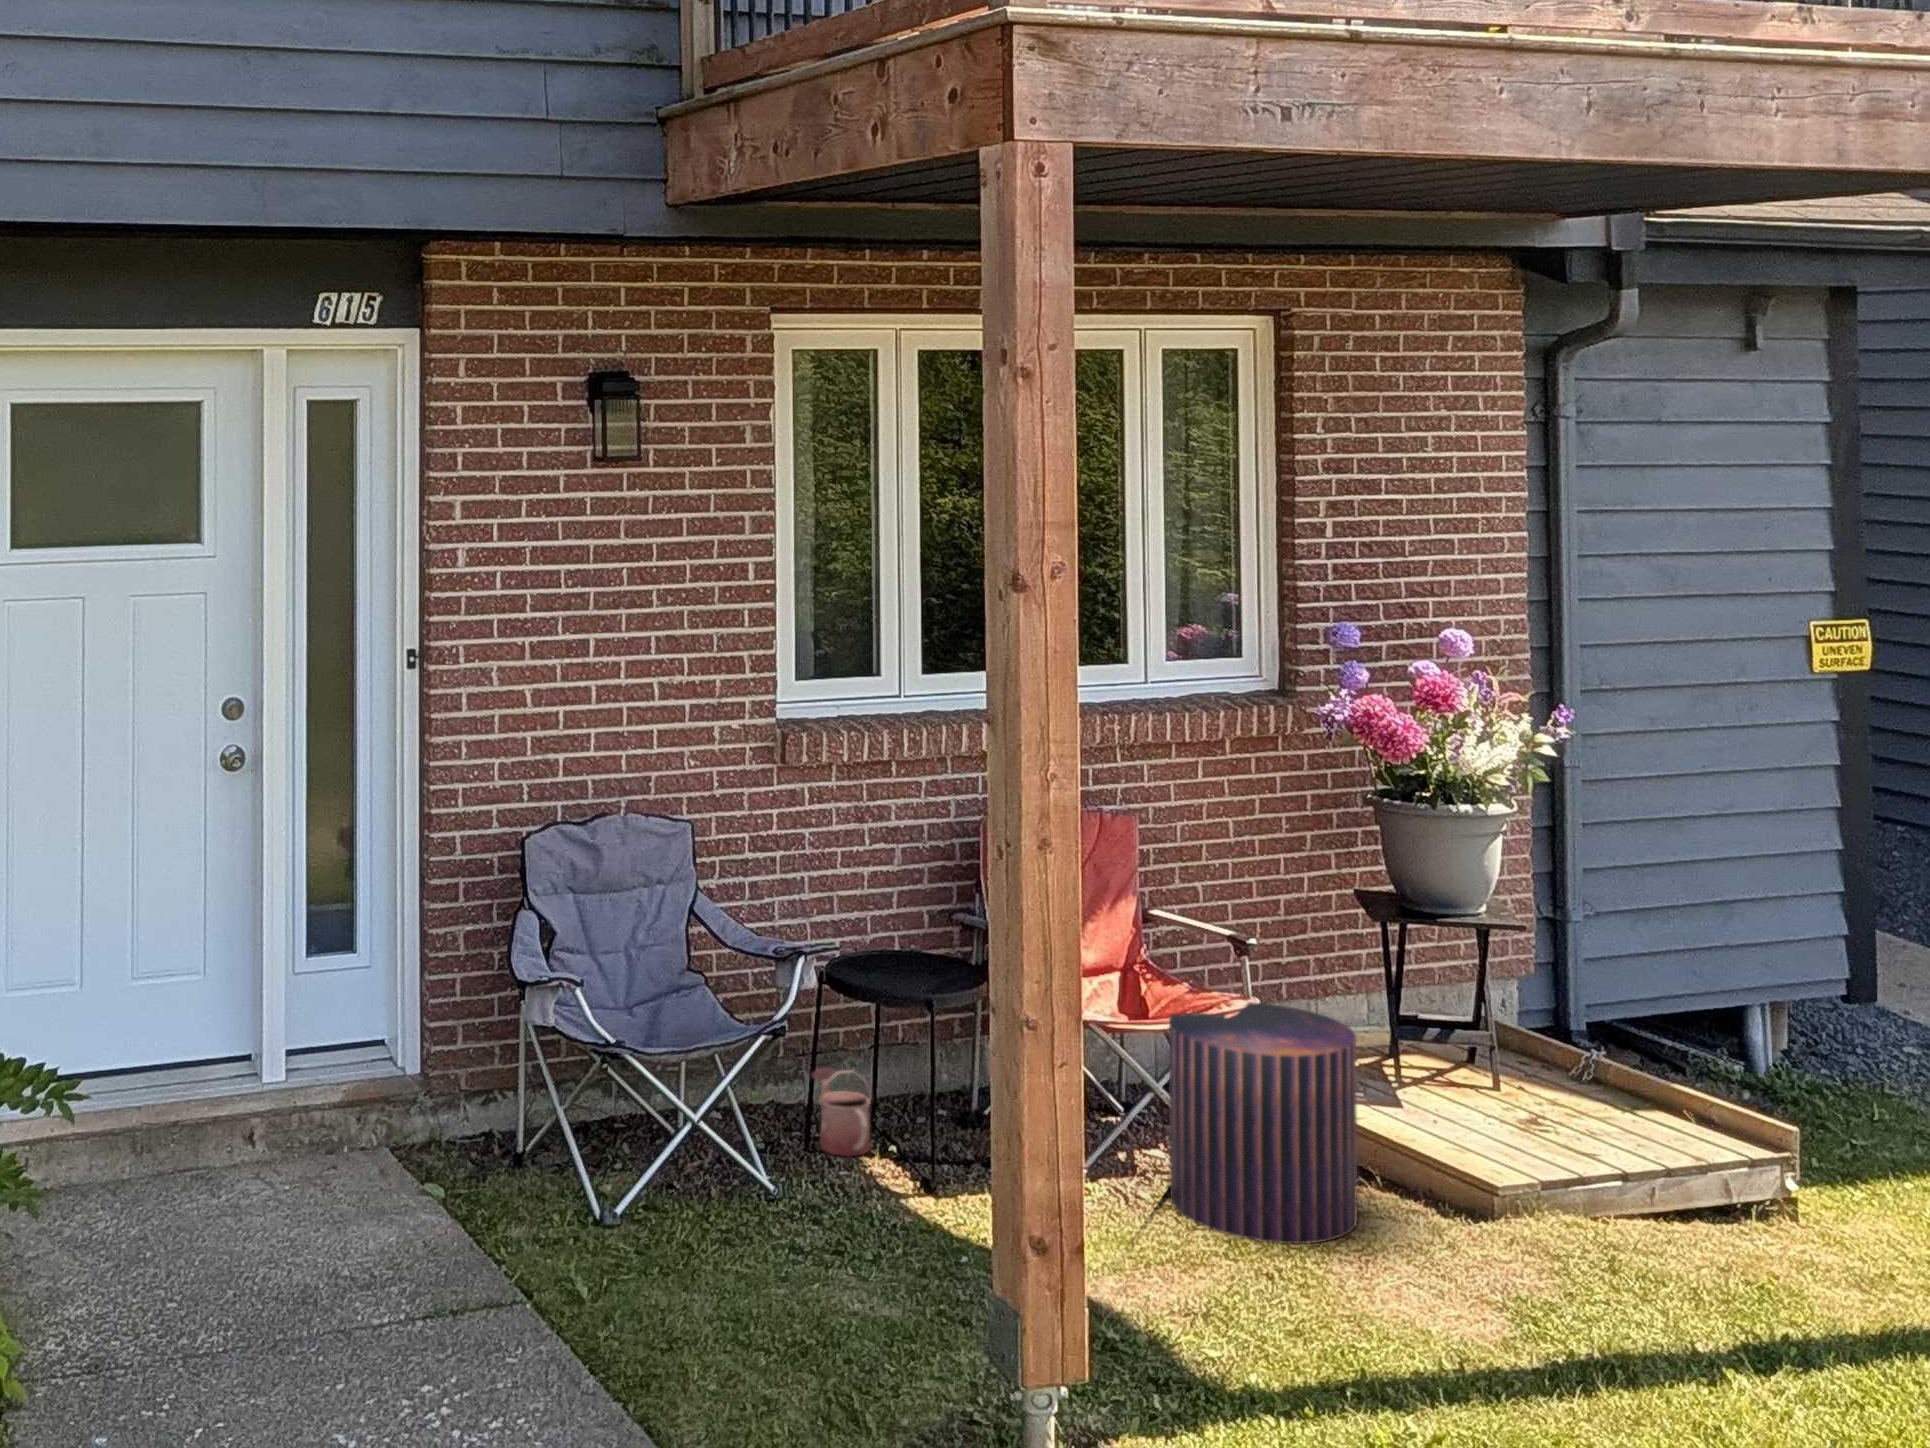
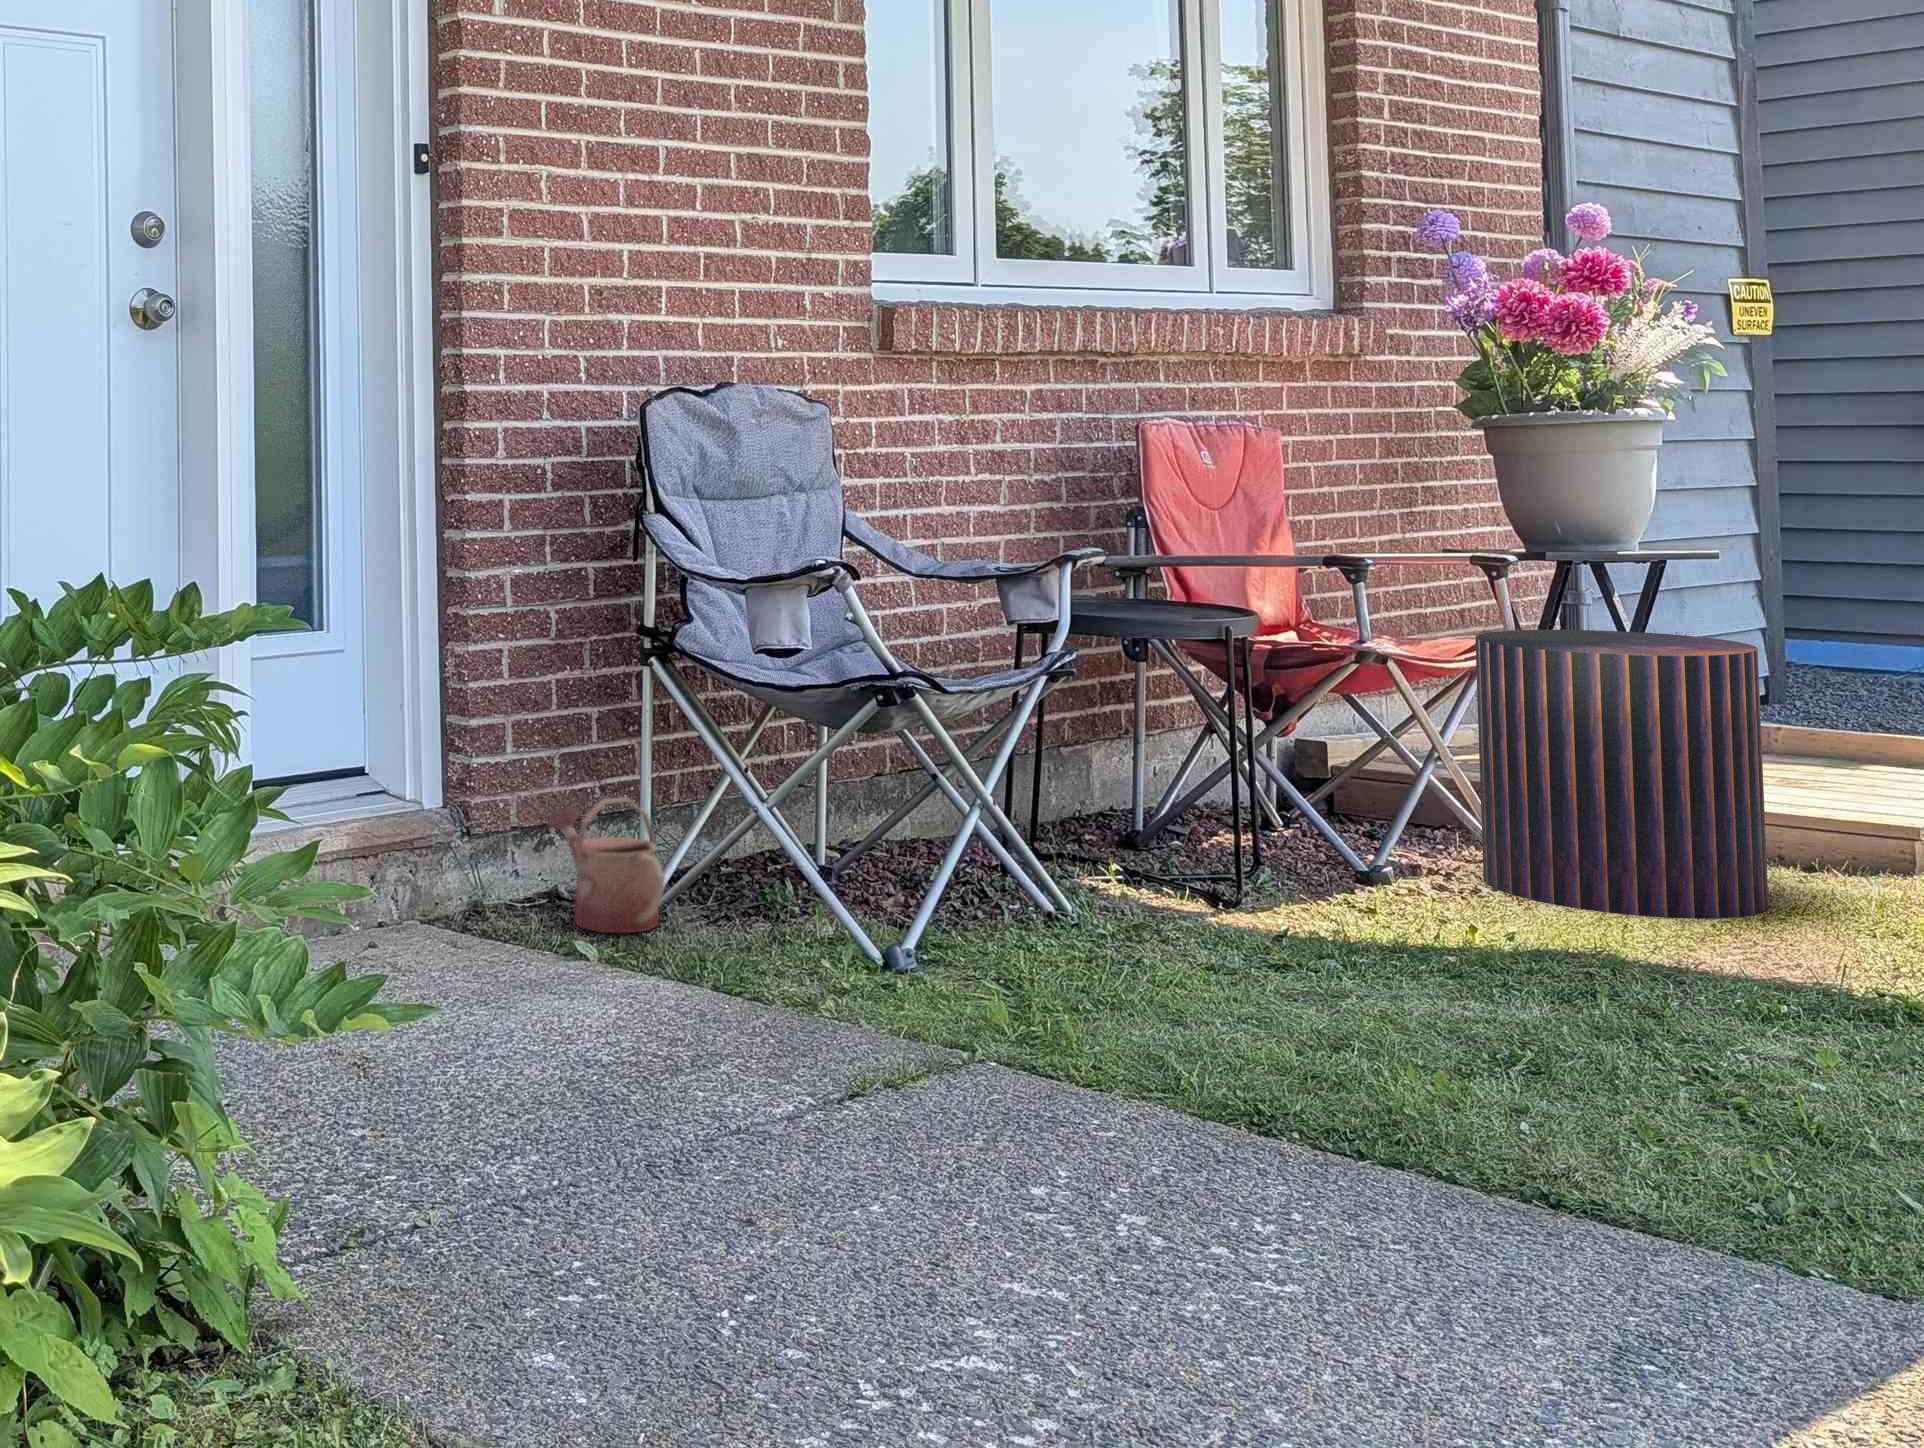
watering can: present [812,1068,872,1156] -> present [547,797,664,933]

